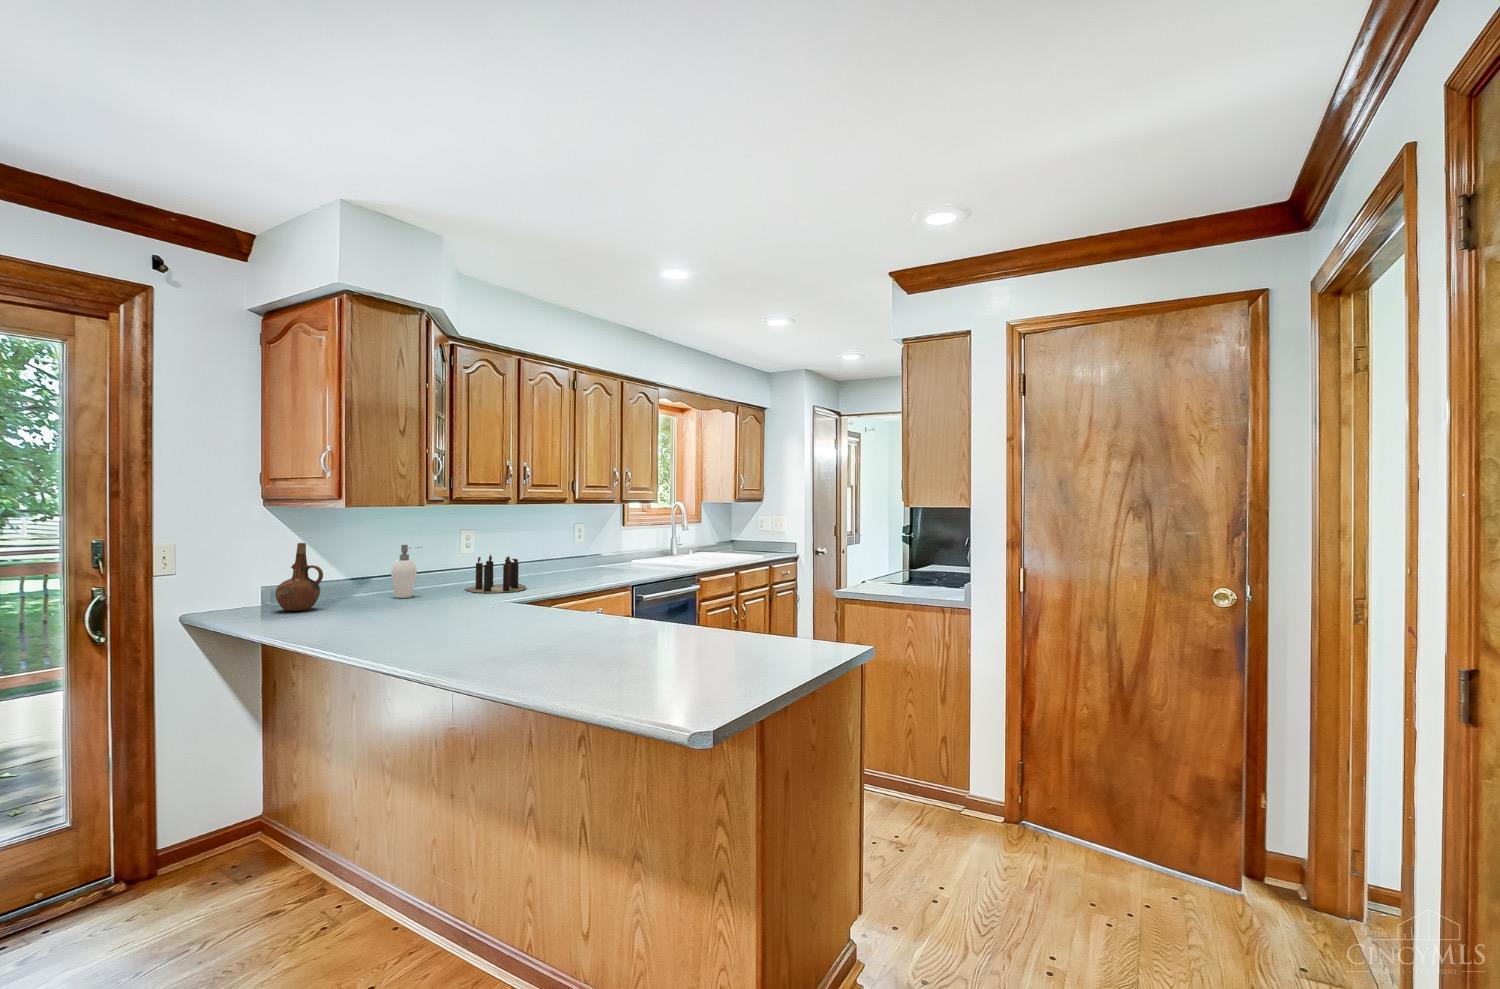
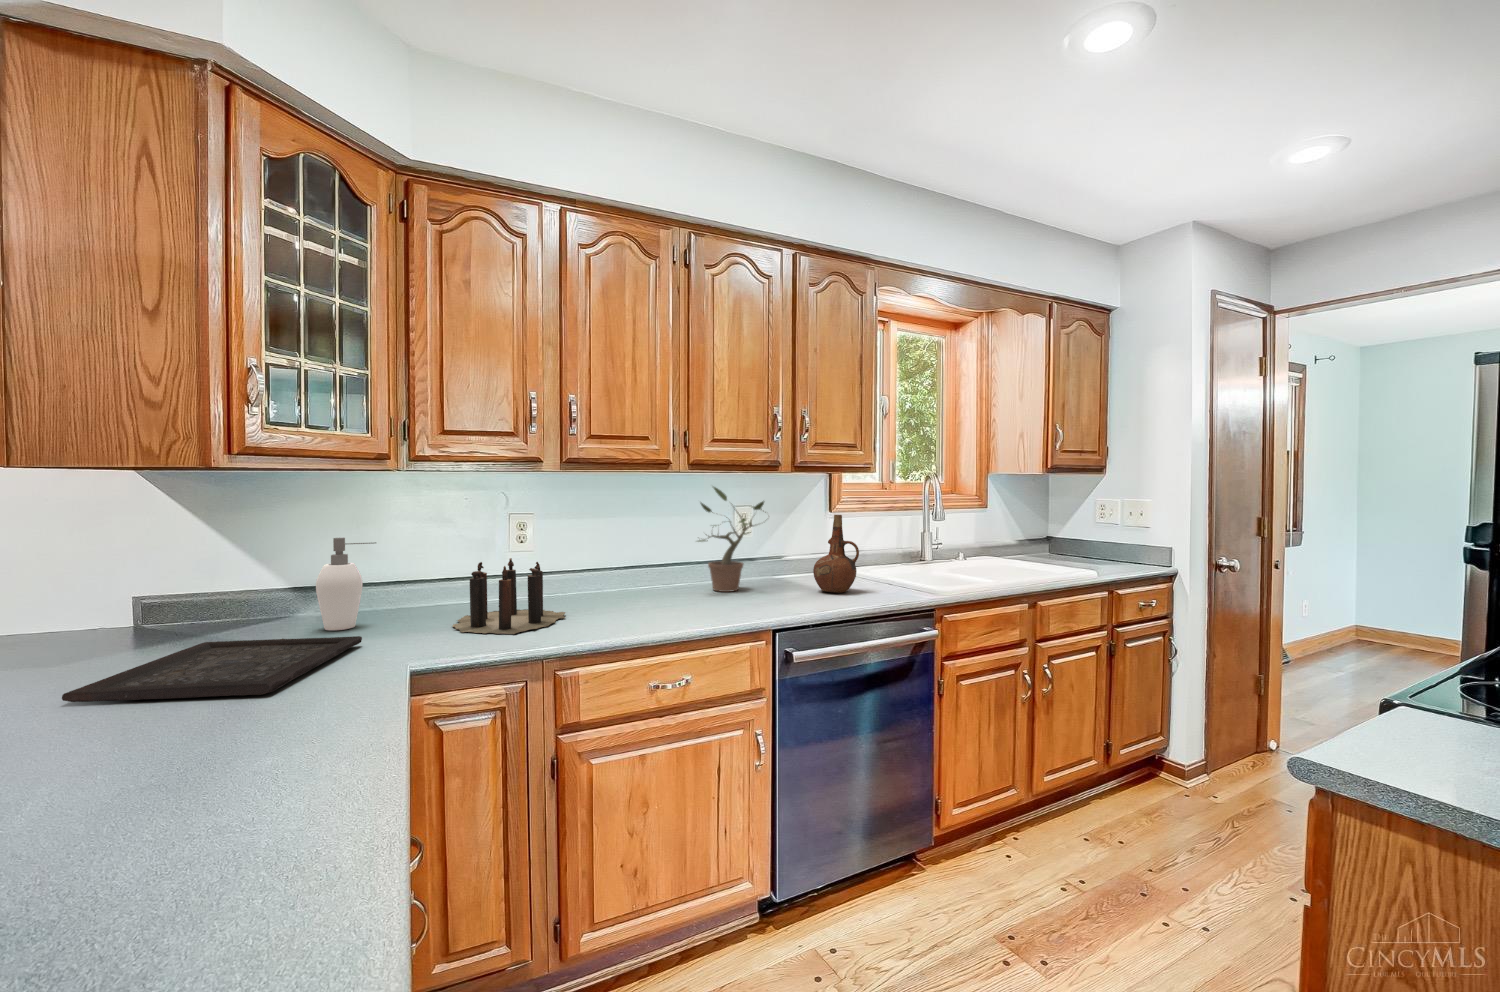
potted plant: none [565,510,605,573] -> present [698,487,766,592]
ceramic pitcher: present [275,543,323,611] -> present [813,515,859,593]
tray: none [364,595,473,618] -> present [62,636,362,702]

